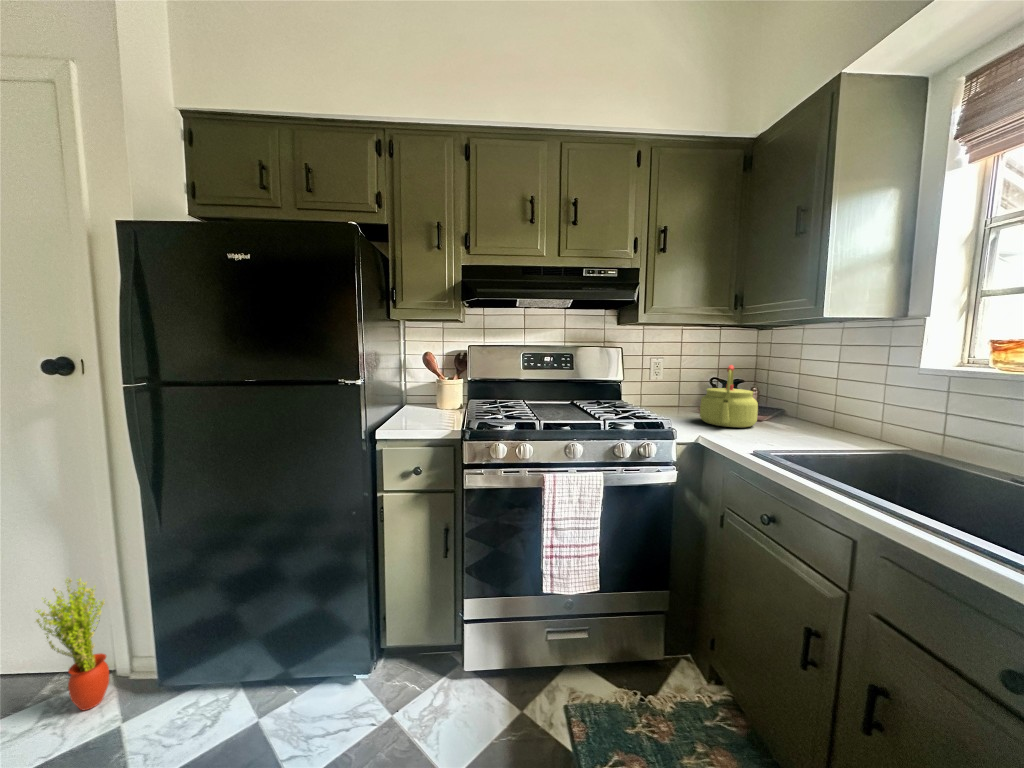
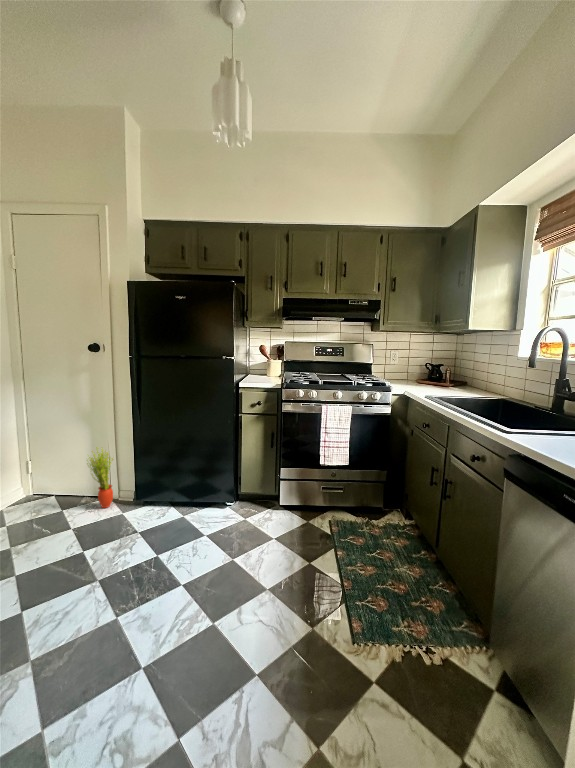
kettle: present [700,365,758,428] -> none [412,354,443,388]

